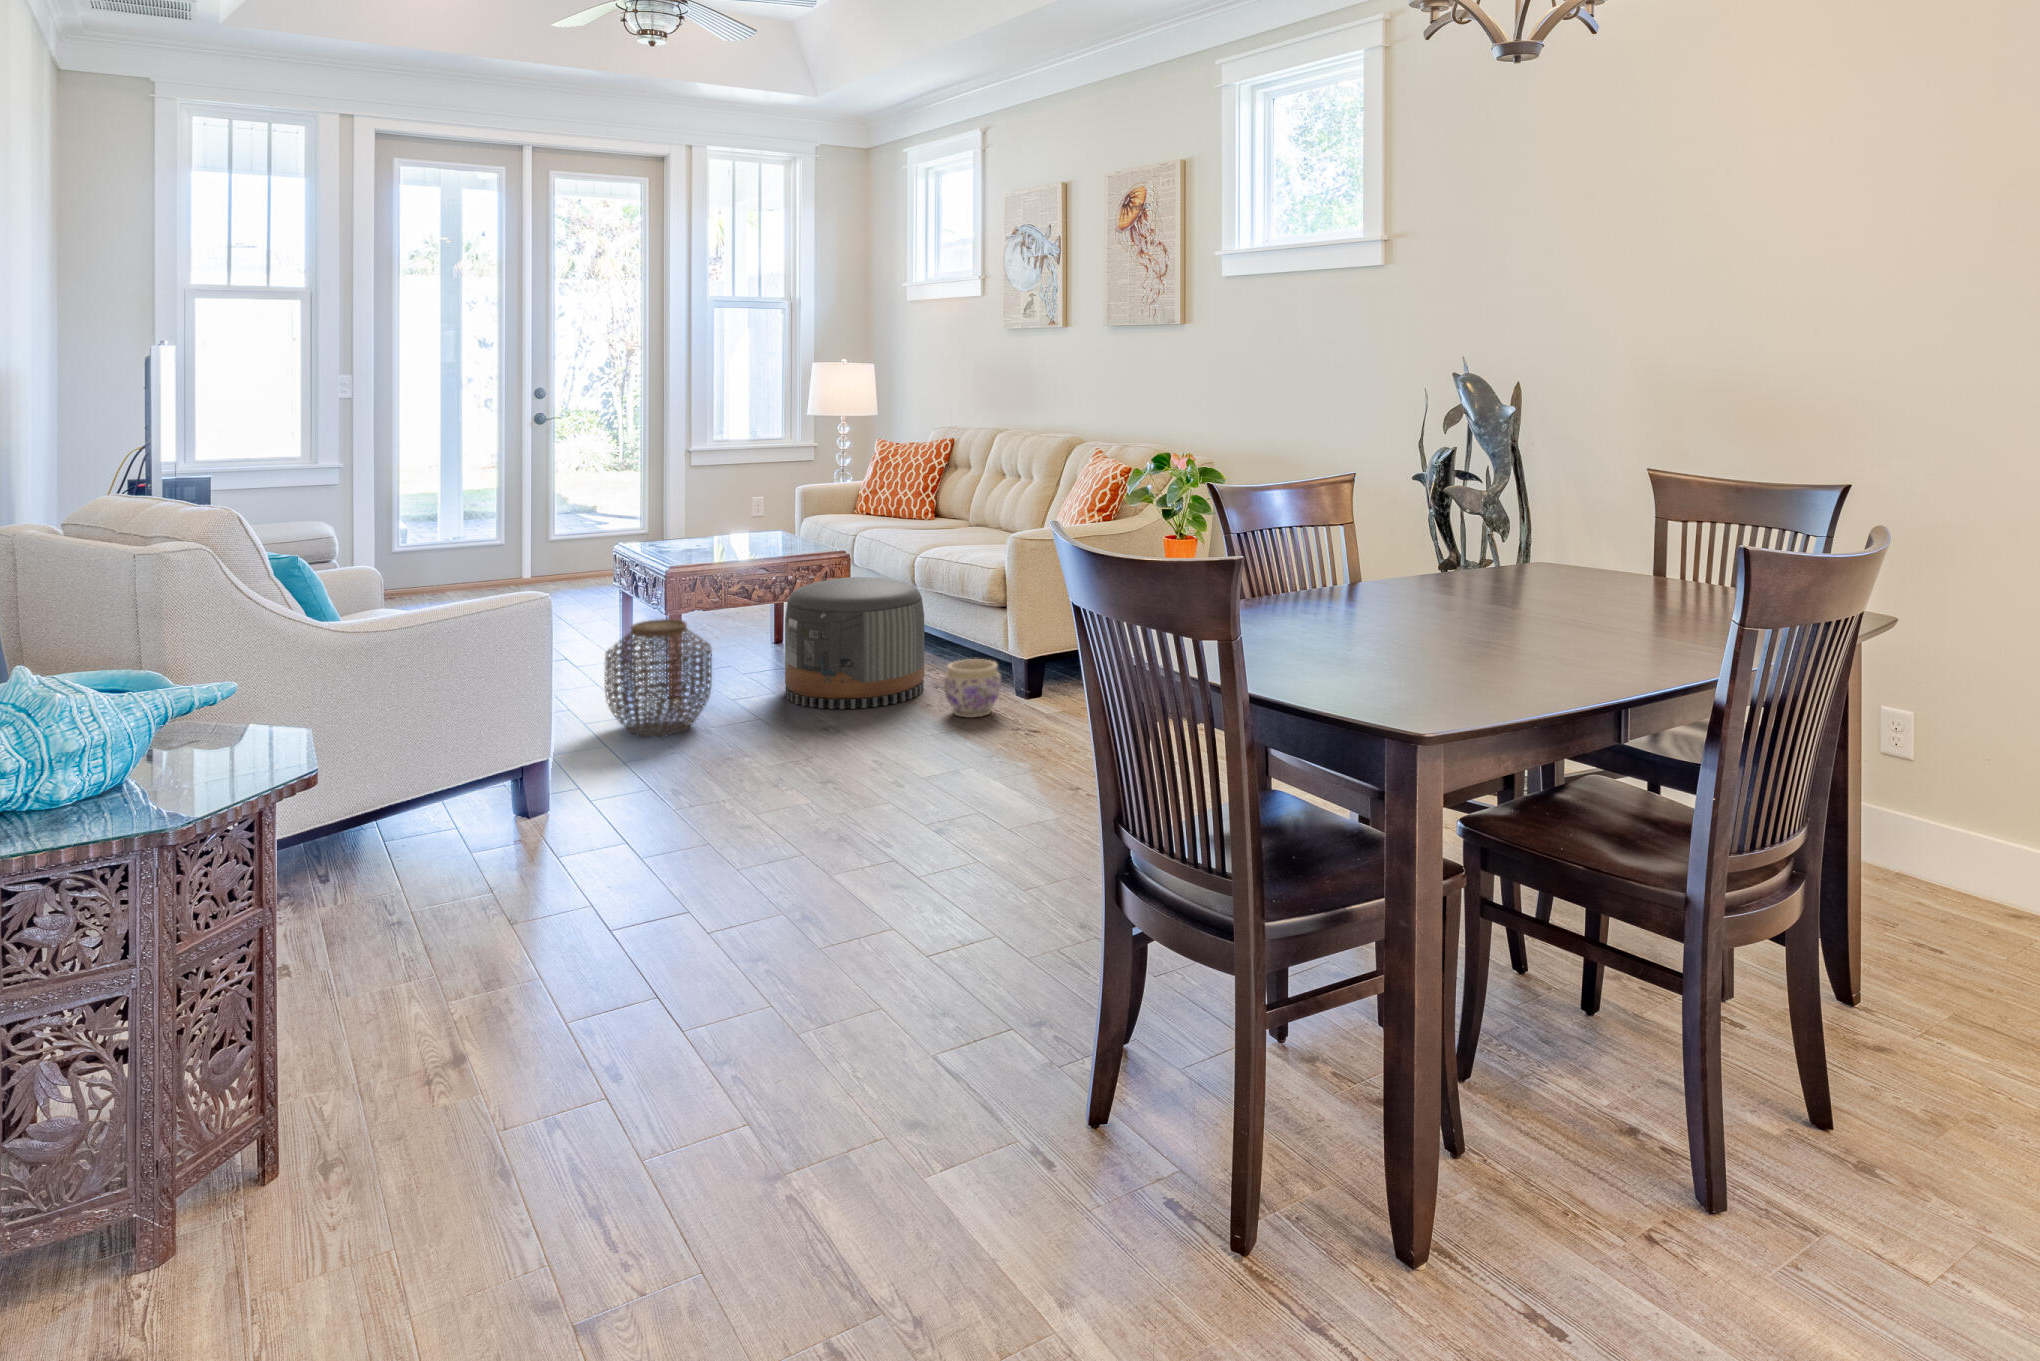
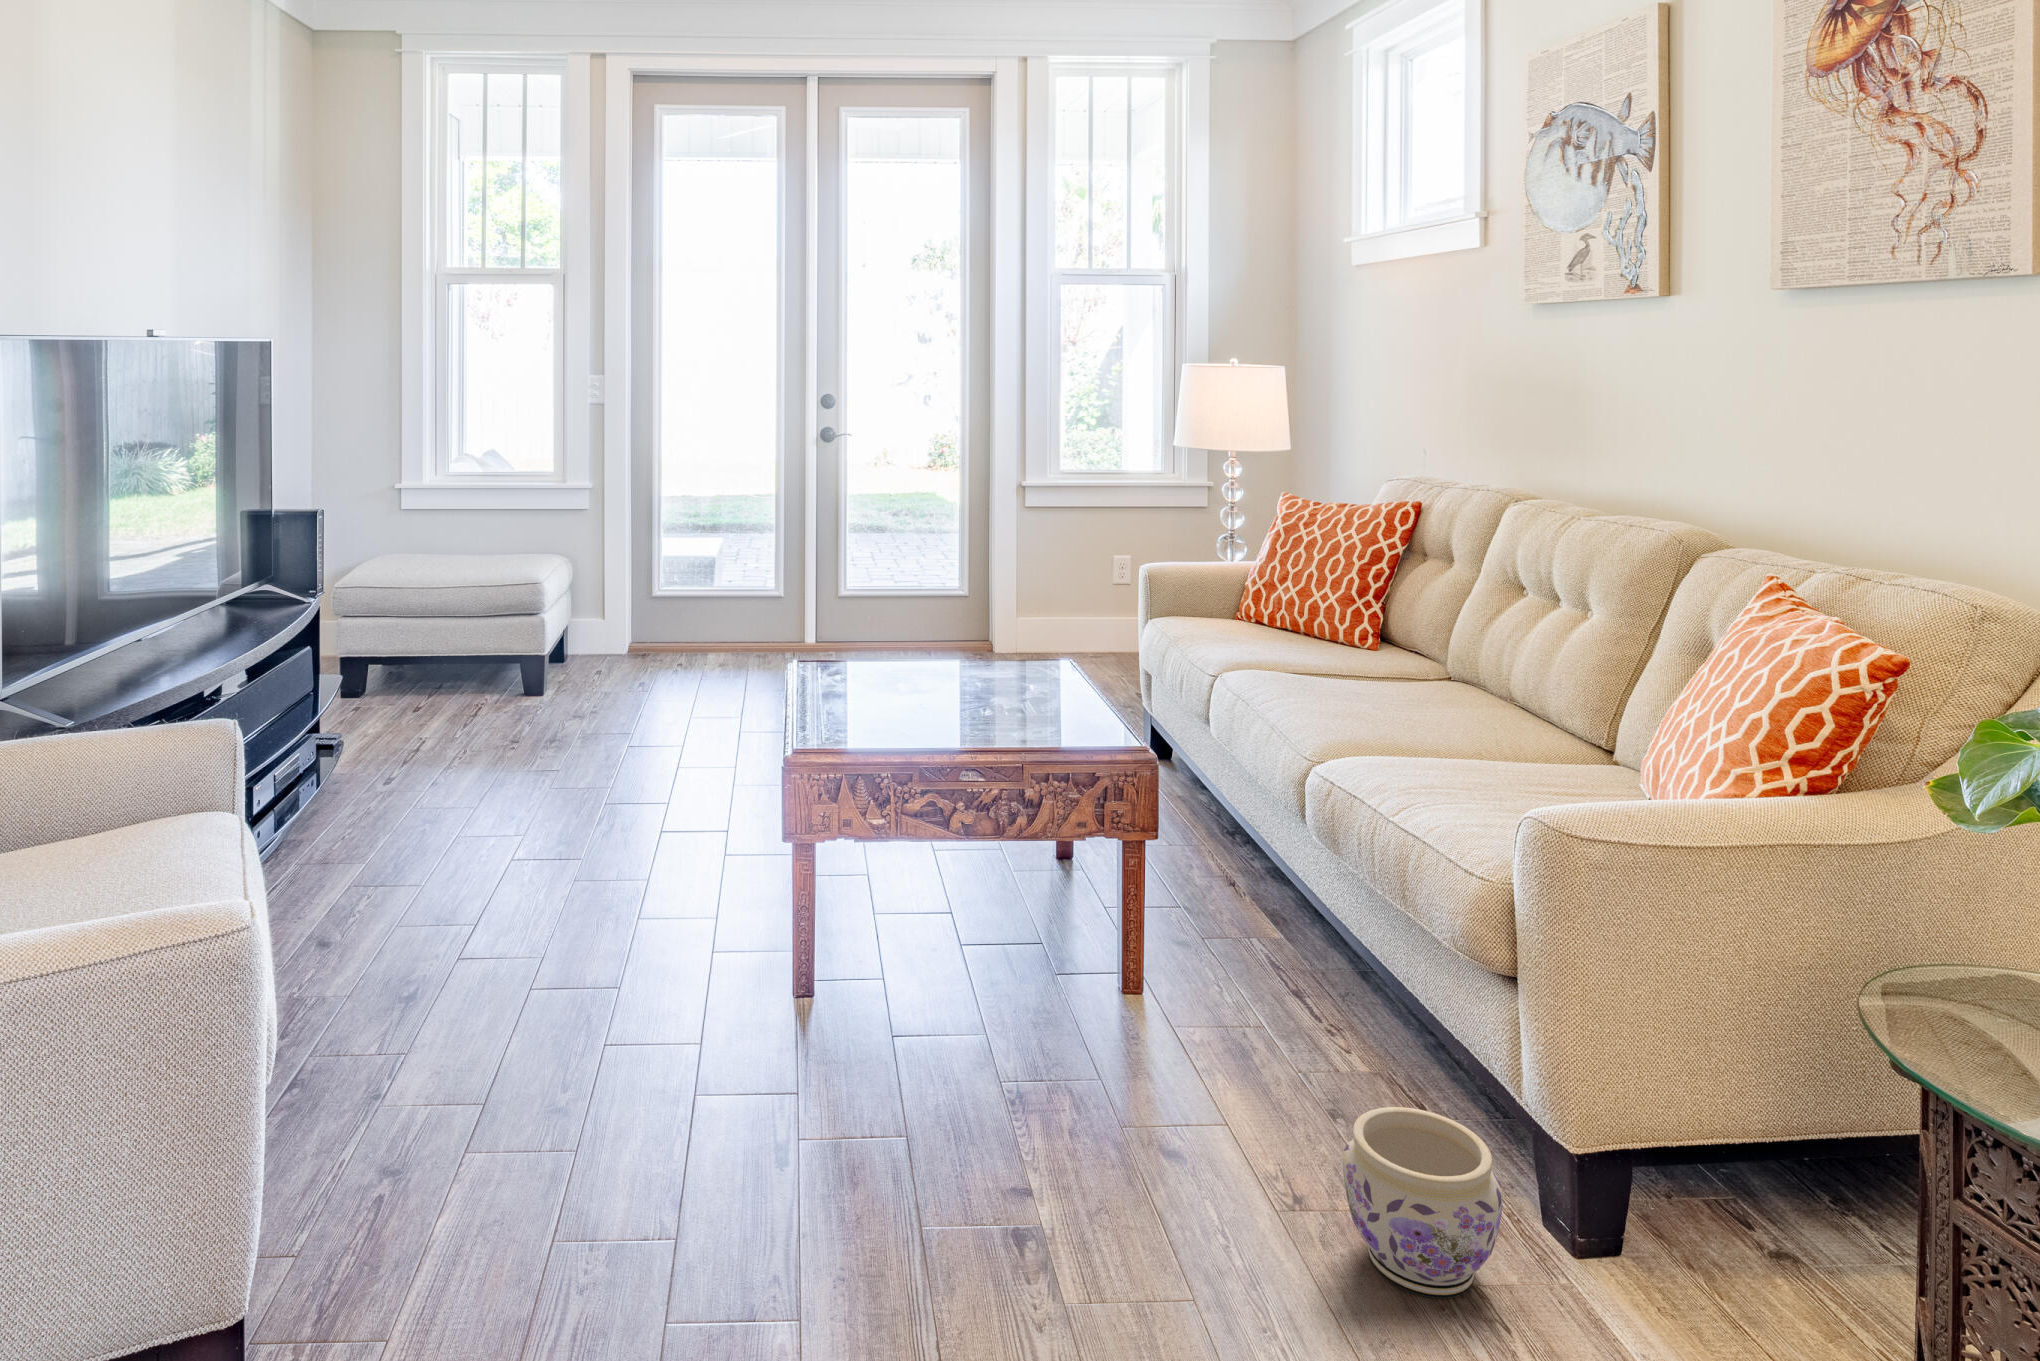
pouf: present [785,577,924,709] -> none [1012,809,1314,1155]
woven basket: present [605,619,712,736] -> none [626,873,833,1137]

